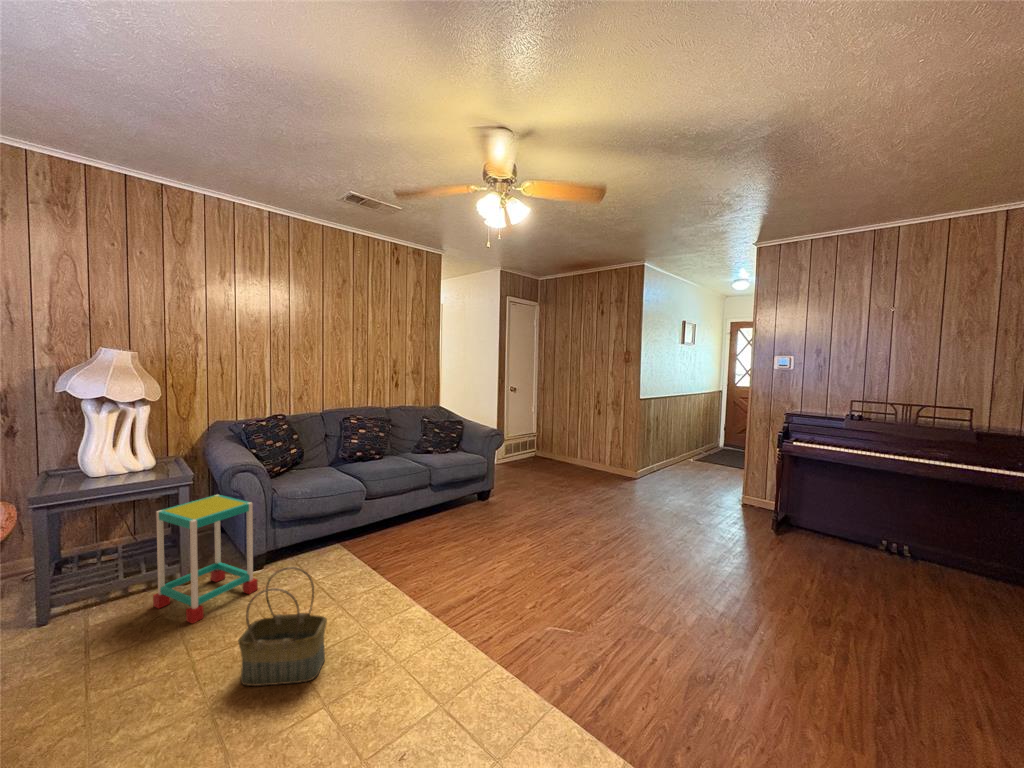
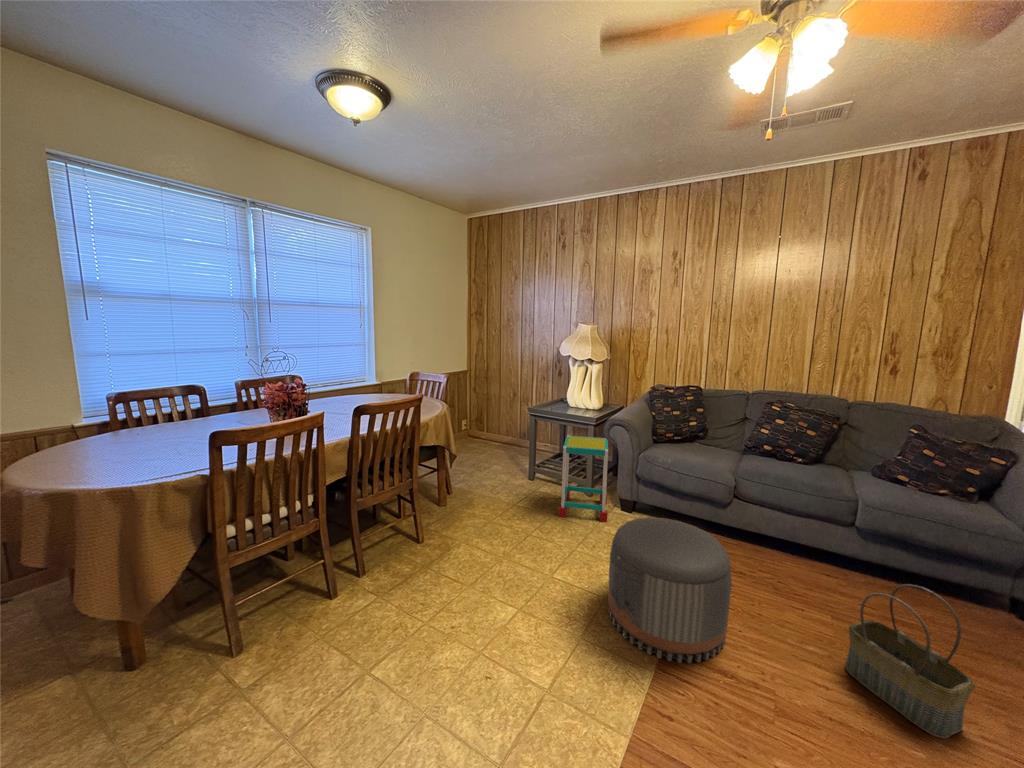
pouf: none [362,520,460,637] -> present [608,517,732,663]
basket: present [238,567,327,686] -> present [845,584,975,739]

